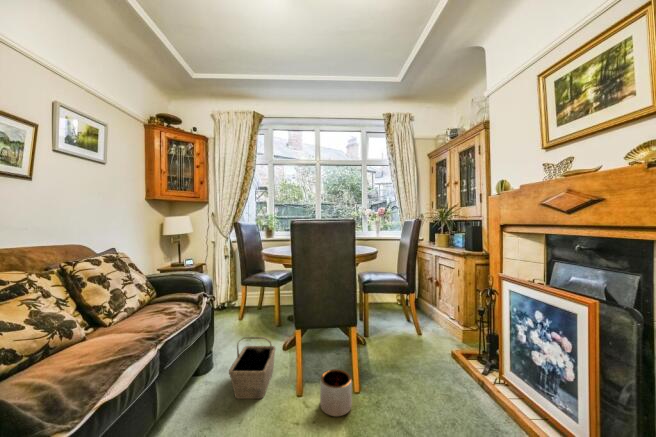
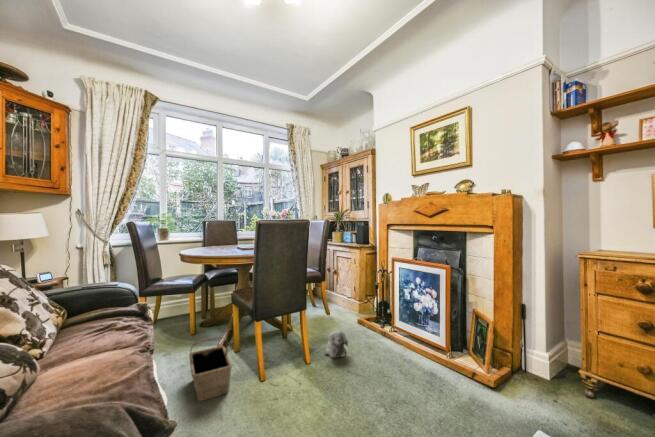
plush toy: none [385,361,415,400] -> present [325,330,348,358]
planter: present [320,369,352,416] -> none [284,347,311,383]

